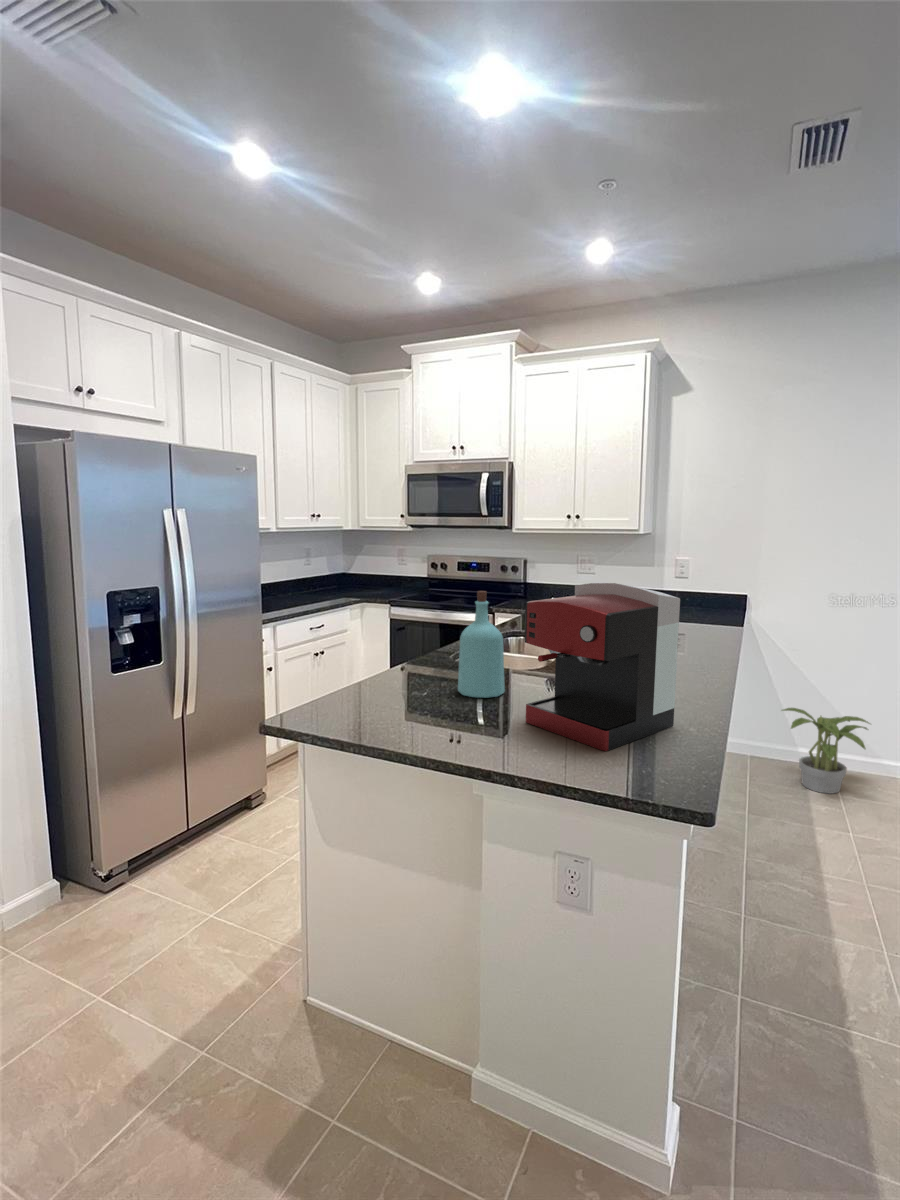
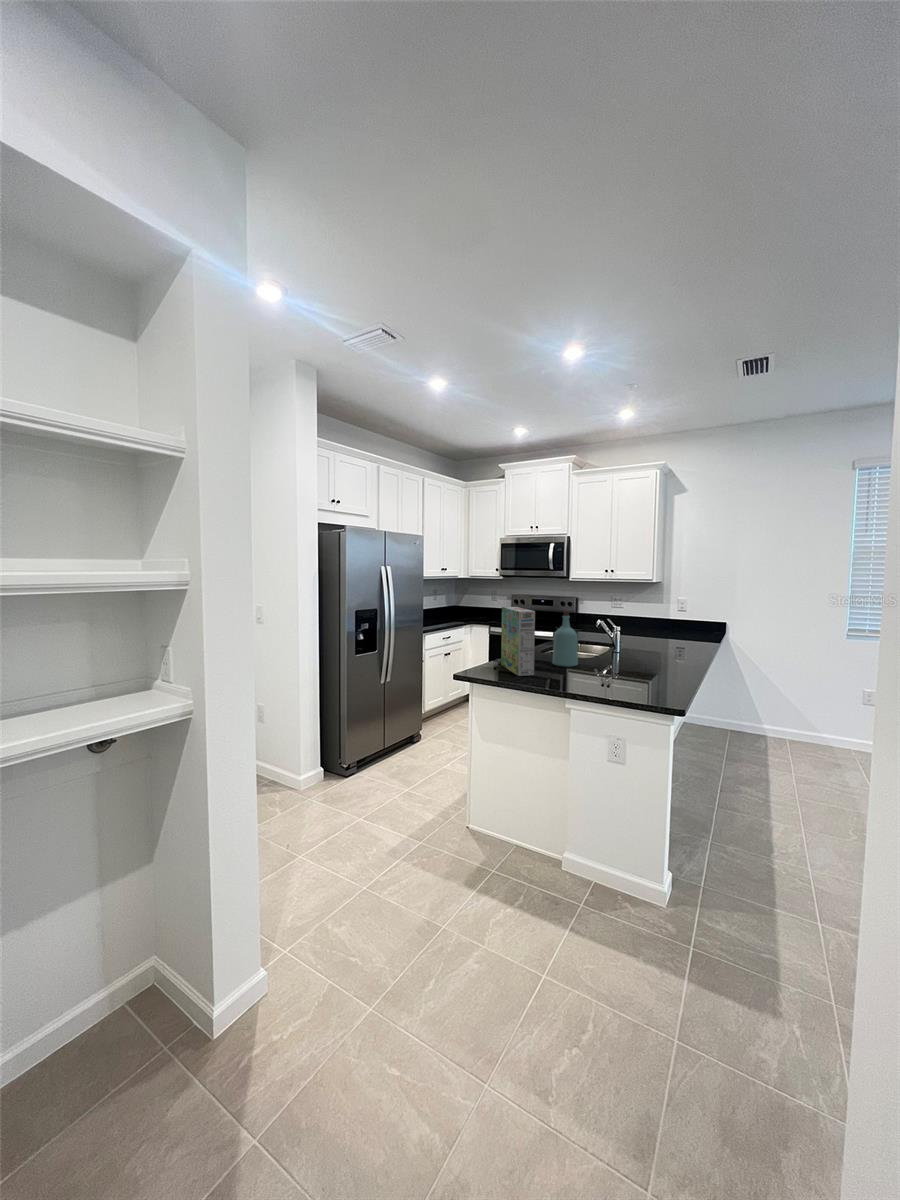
coffee maker: present [525,583,680,751] -> none [592,606,673,686]
cereal box: none [356,585,411,729] -> present [501,607,535,676]
potted plant: present [782,708,870,794] -> none [751,696,813,753]

